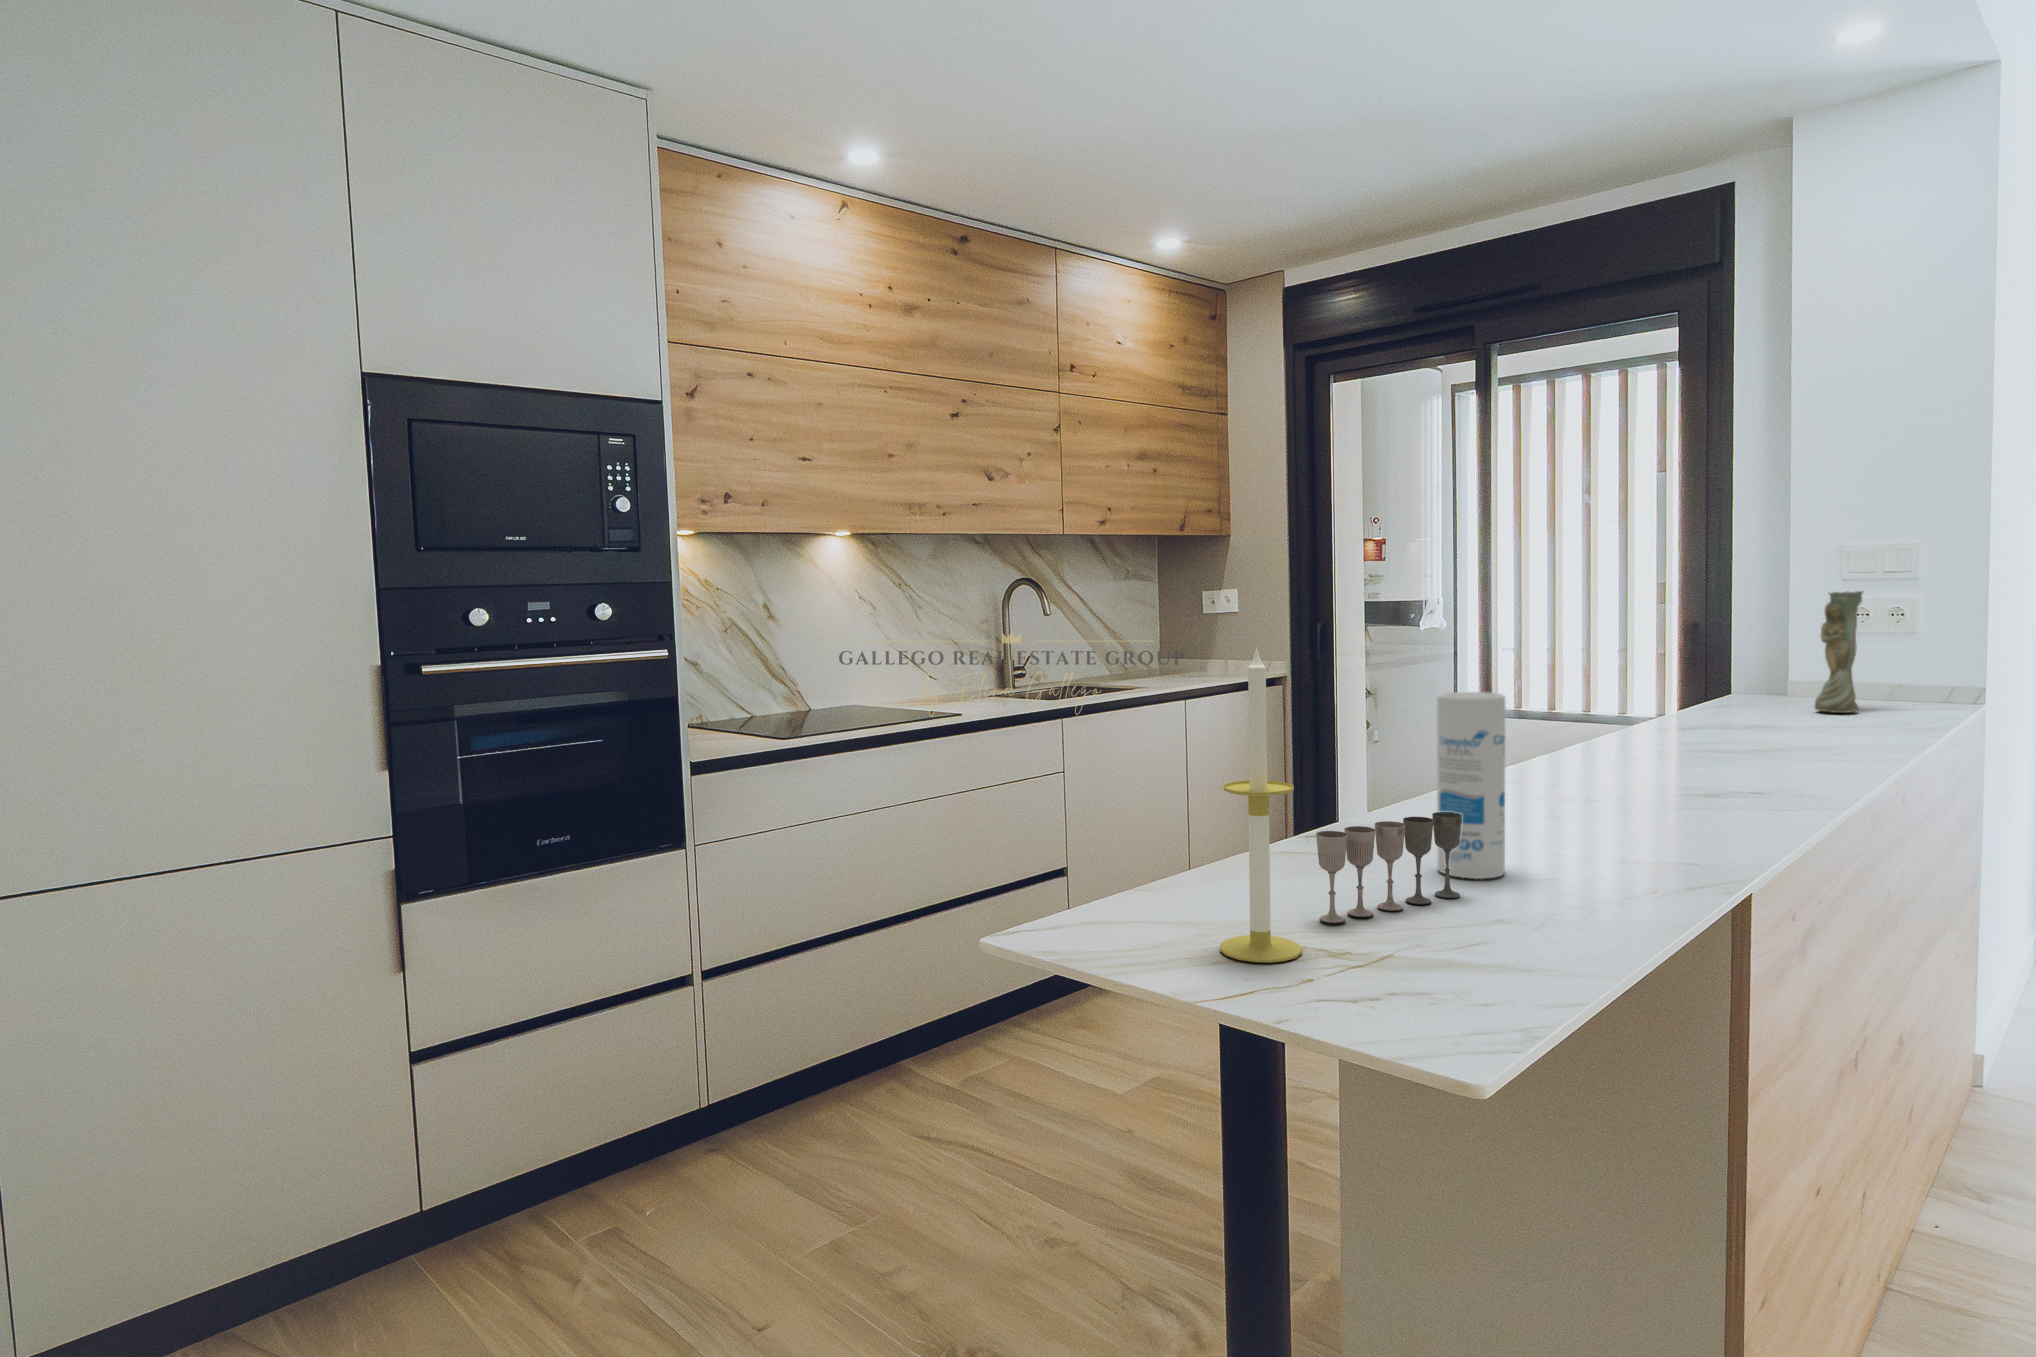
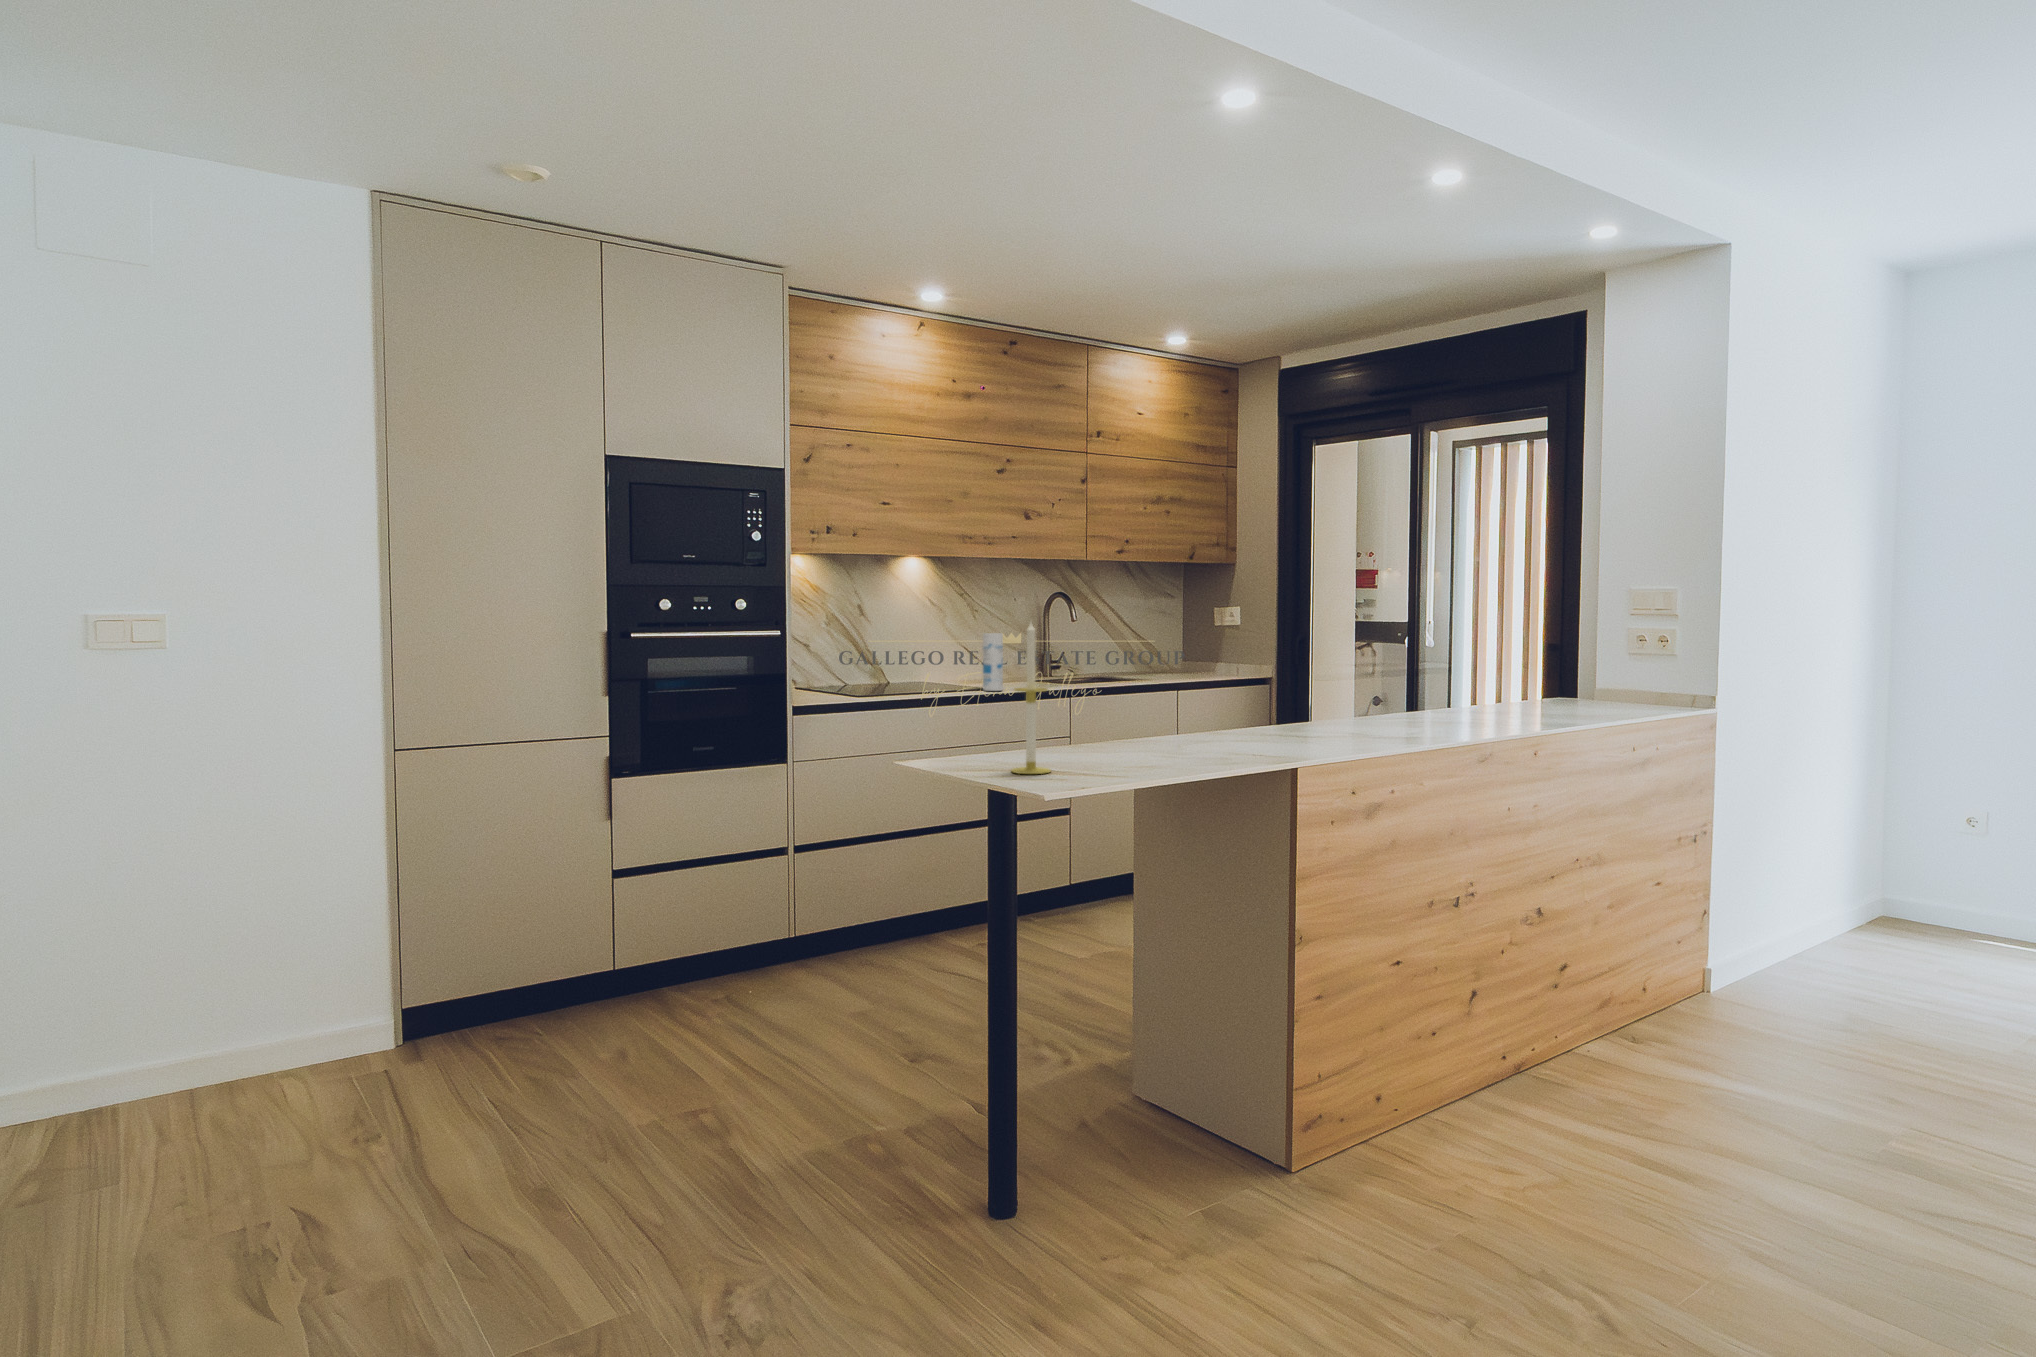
vase: present [1815,591,1863,713] -> none [1608,615,1642,705]
canister: present [1437,692,1505,879] -> present [983,633,1003,691]
wine glass: present [1316,812,1462,923] -> none [1075,717,1167,766]

